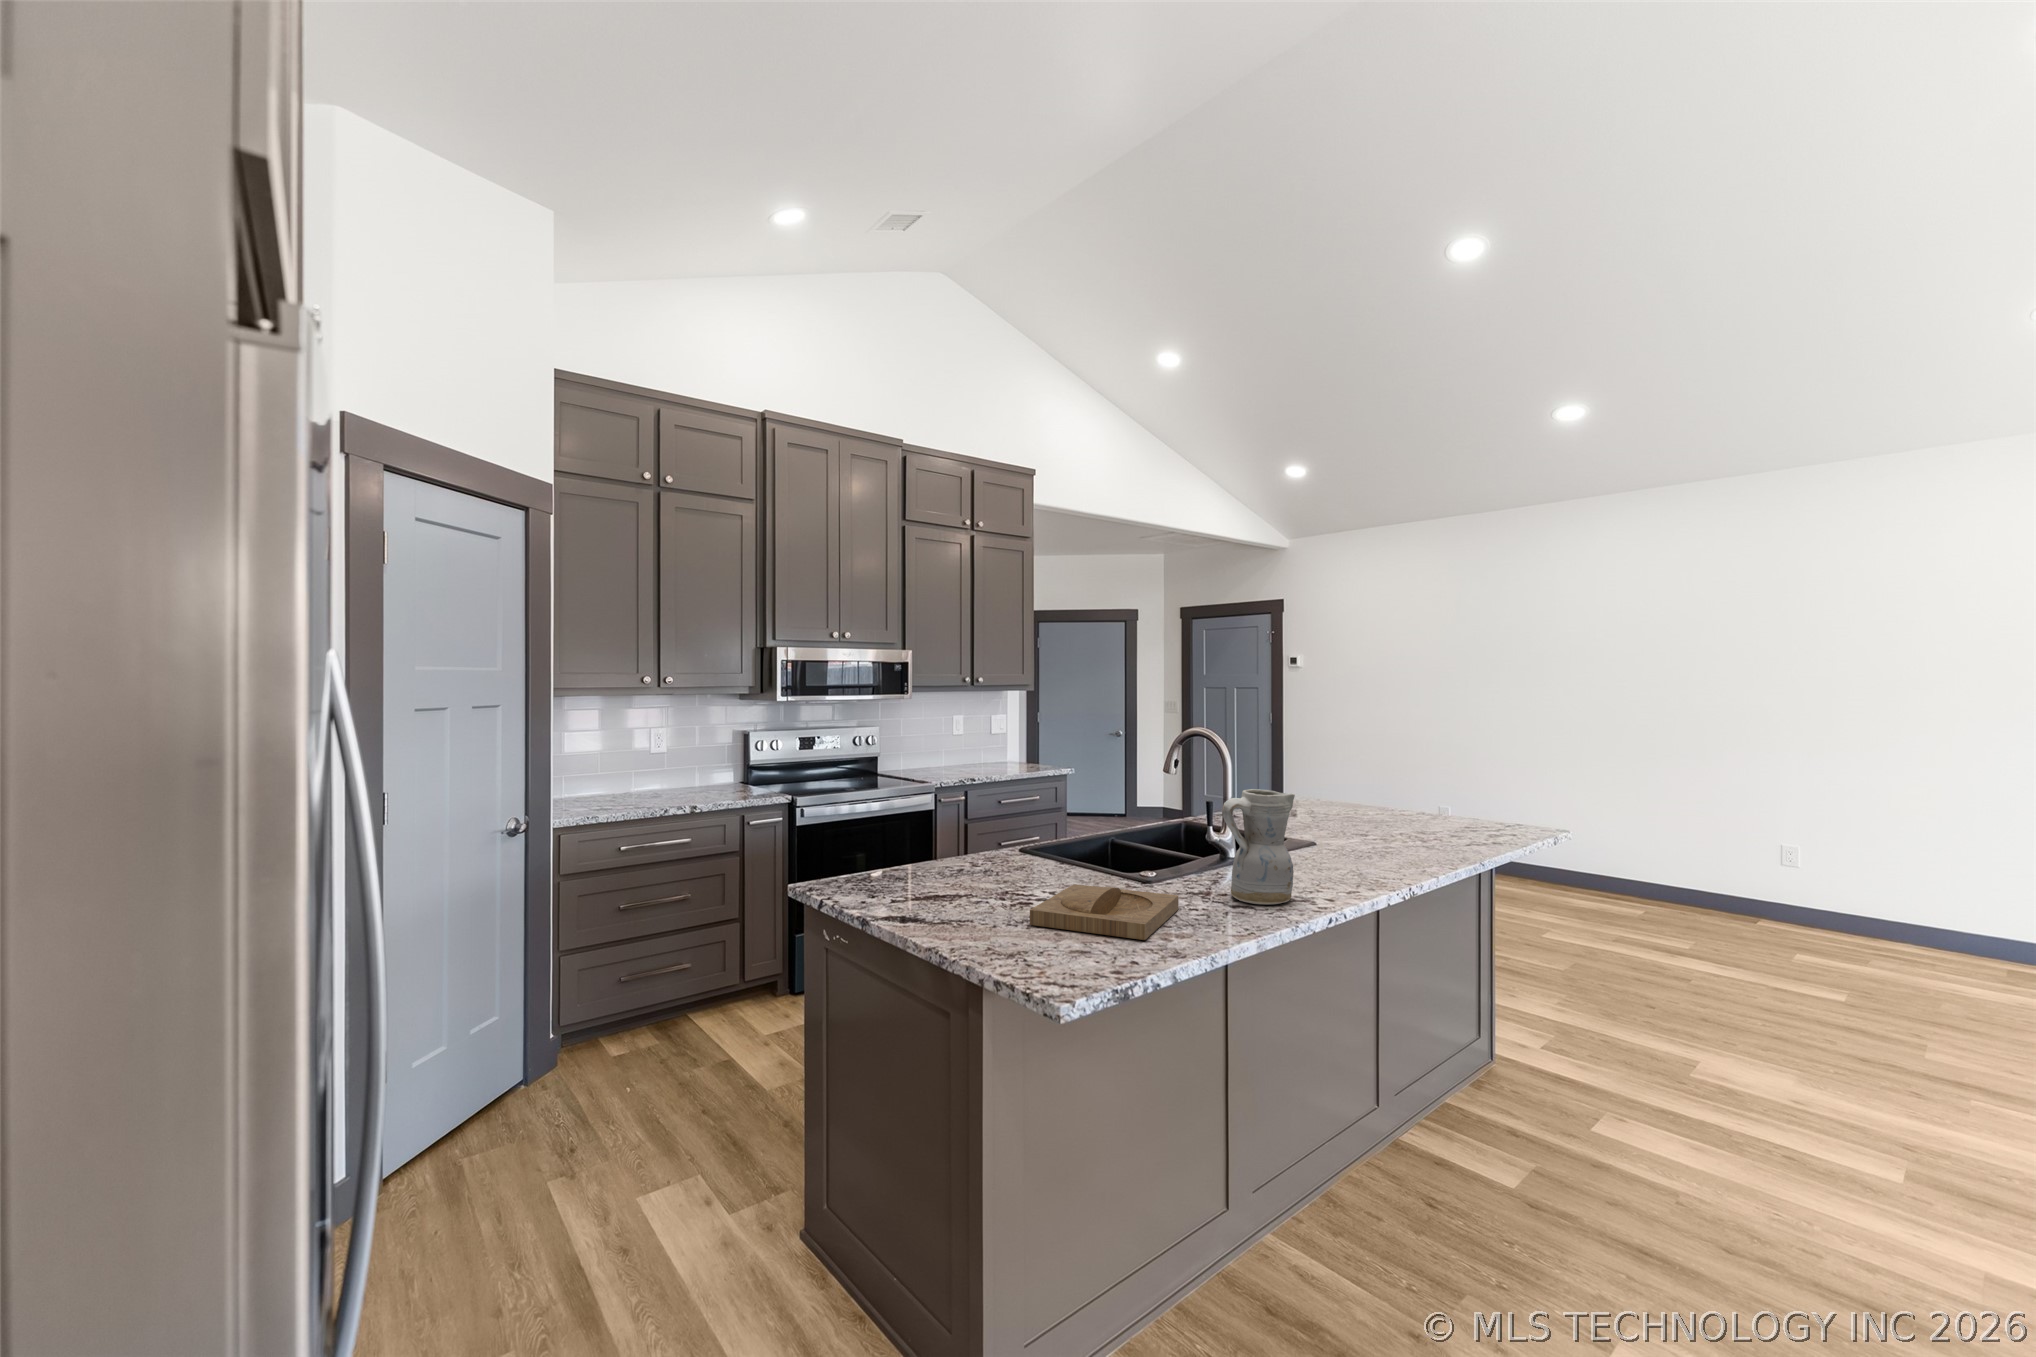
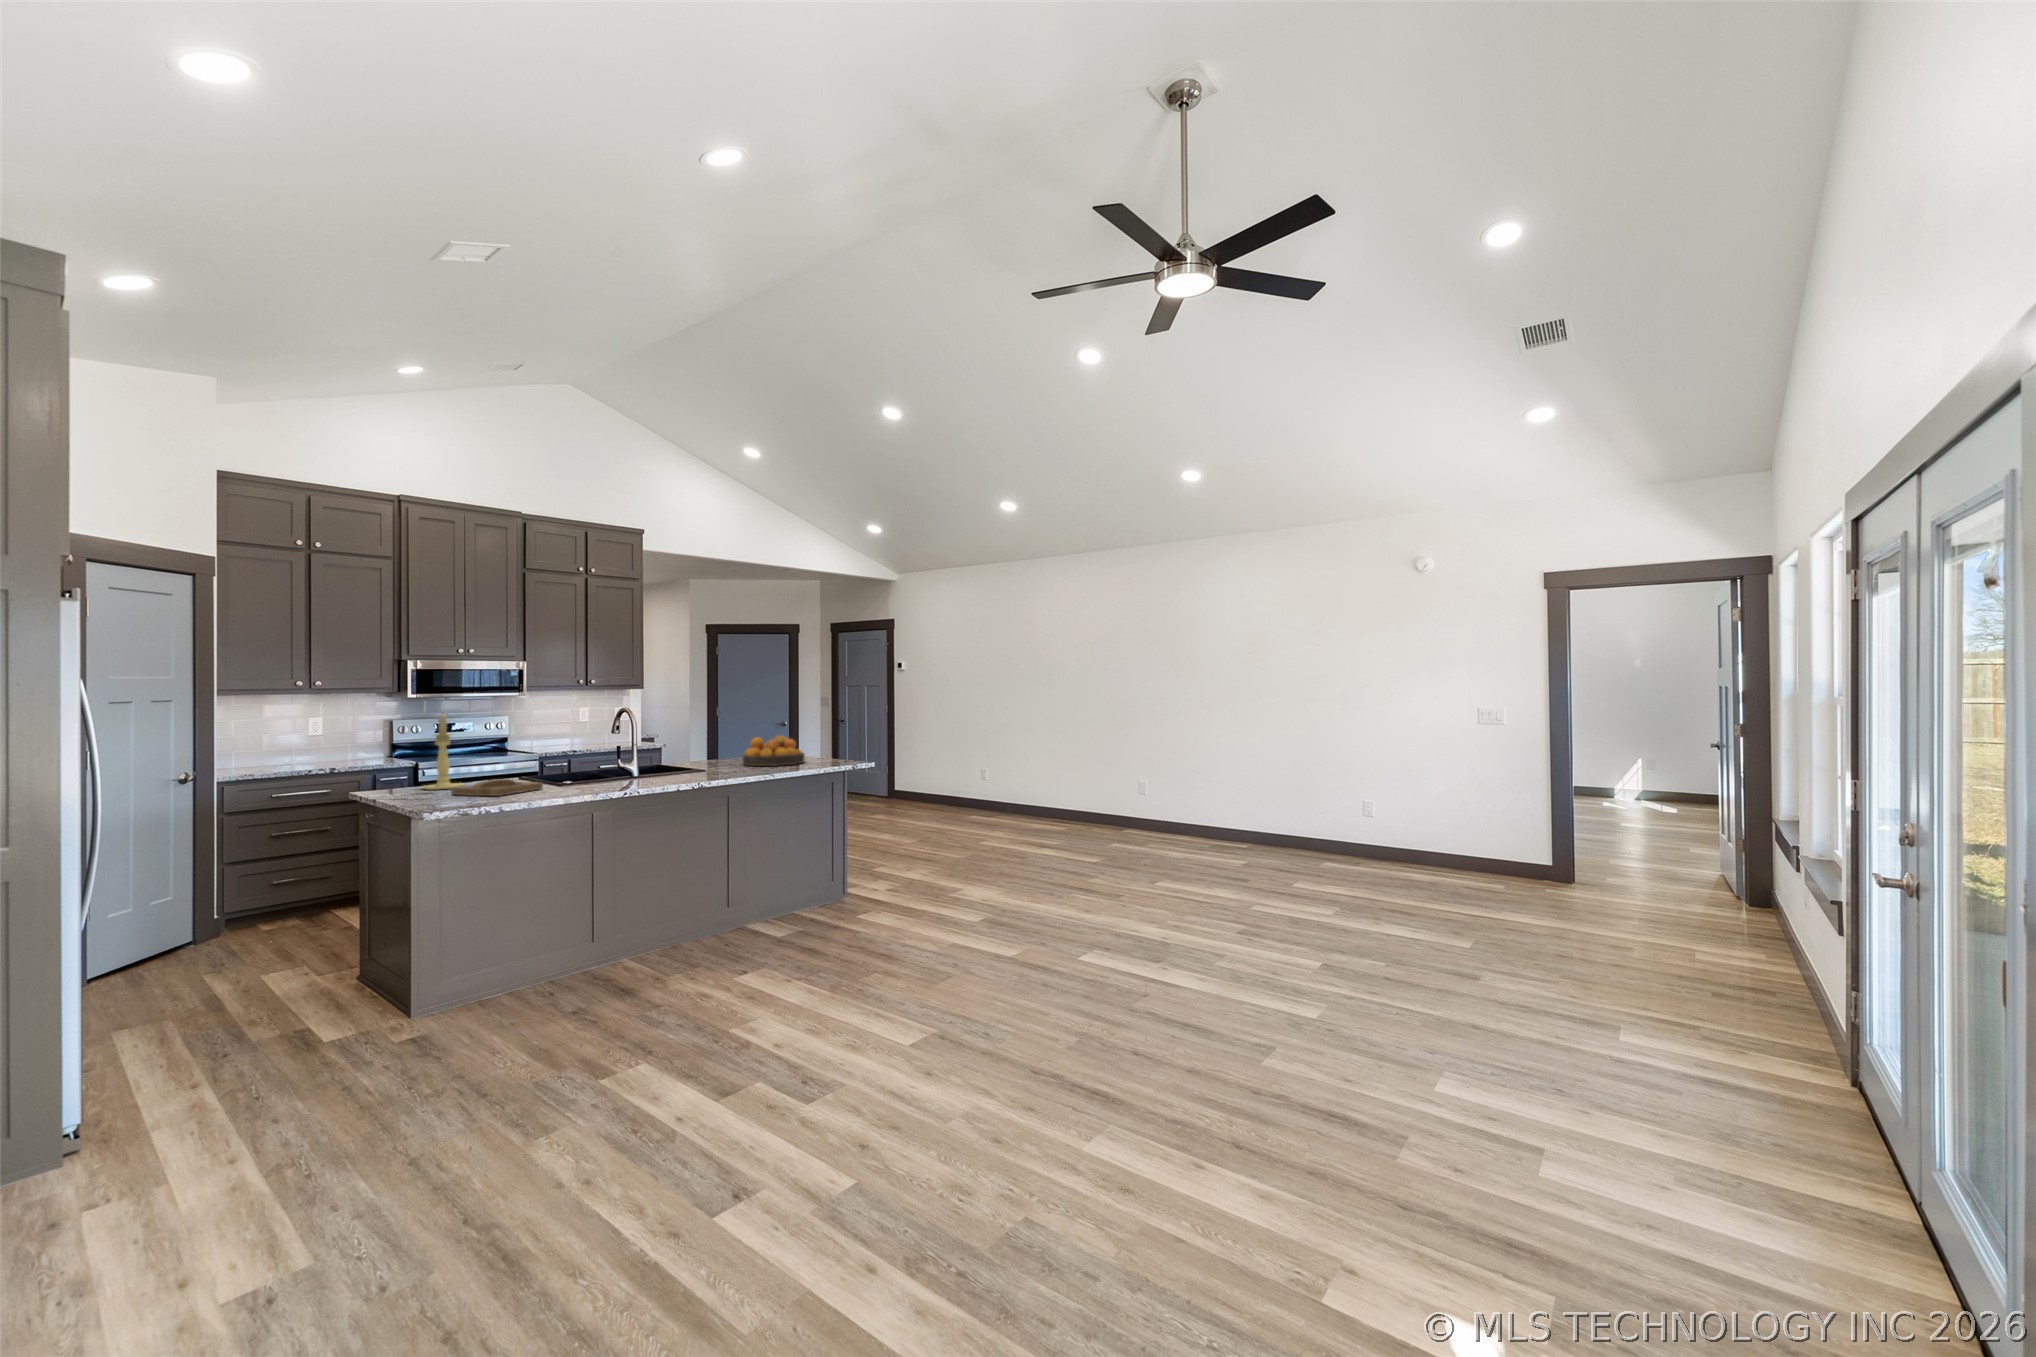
candle holder: none [928,744,998,896] -> present [423,714,463,790]
fruit bowl: none [1356,781,1473,841] -> present [743,736,805,766]
ceramic pitcher: present [1222,789,1295,905] -> none [573,732,614,786]

